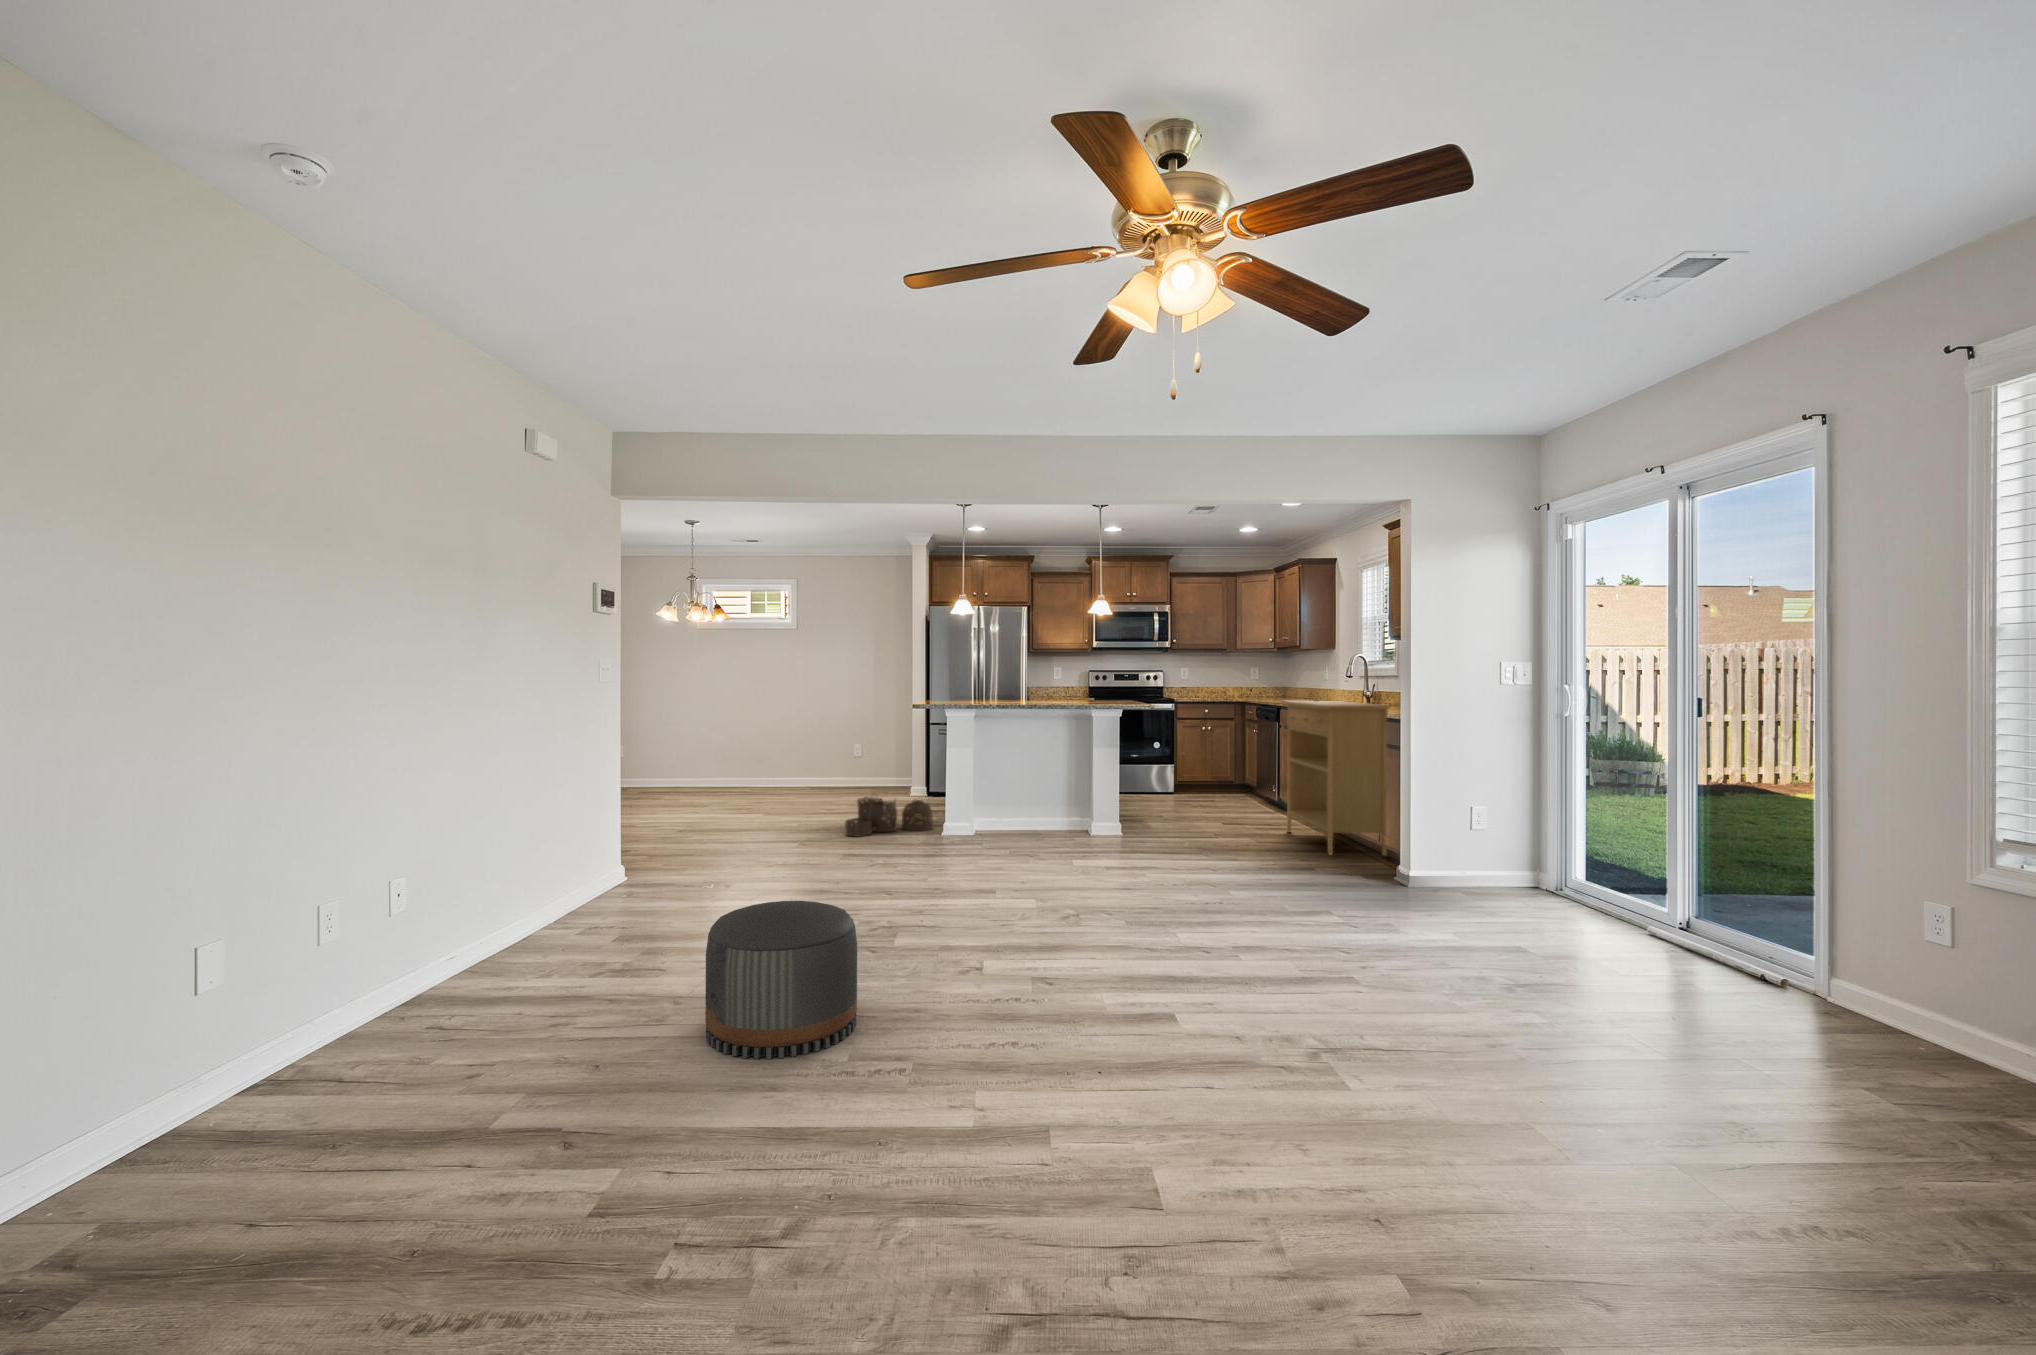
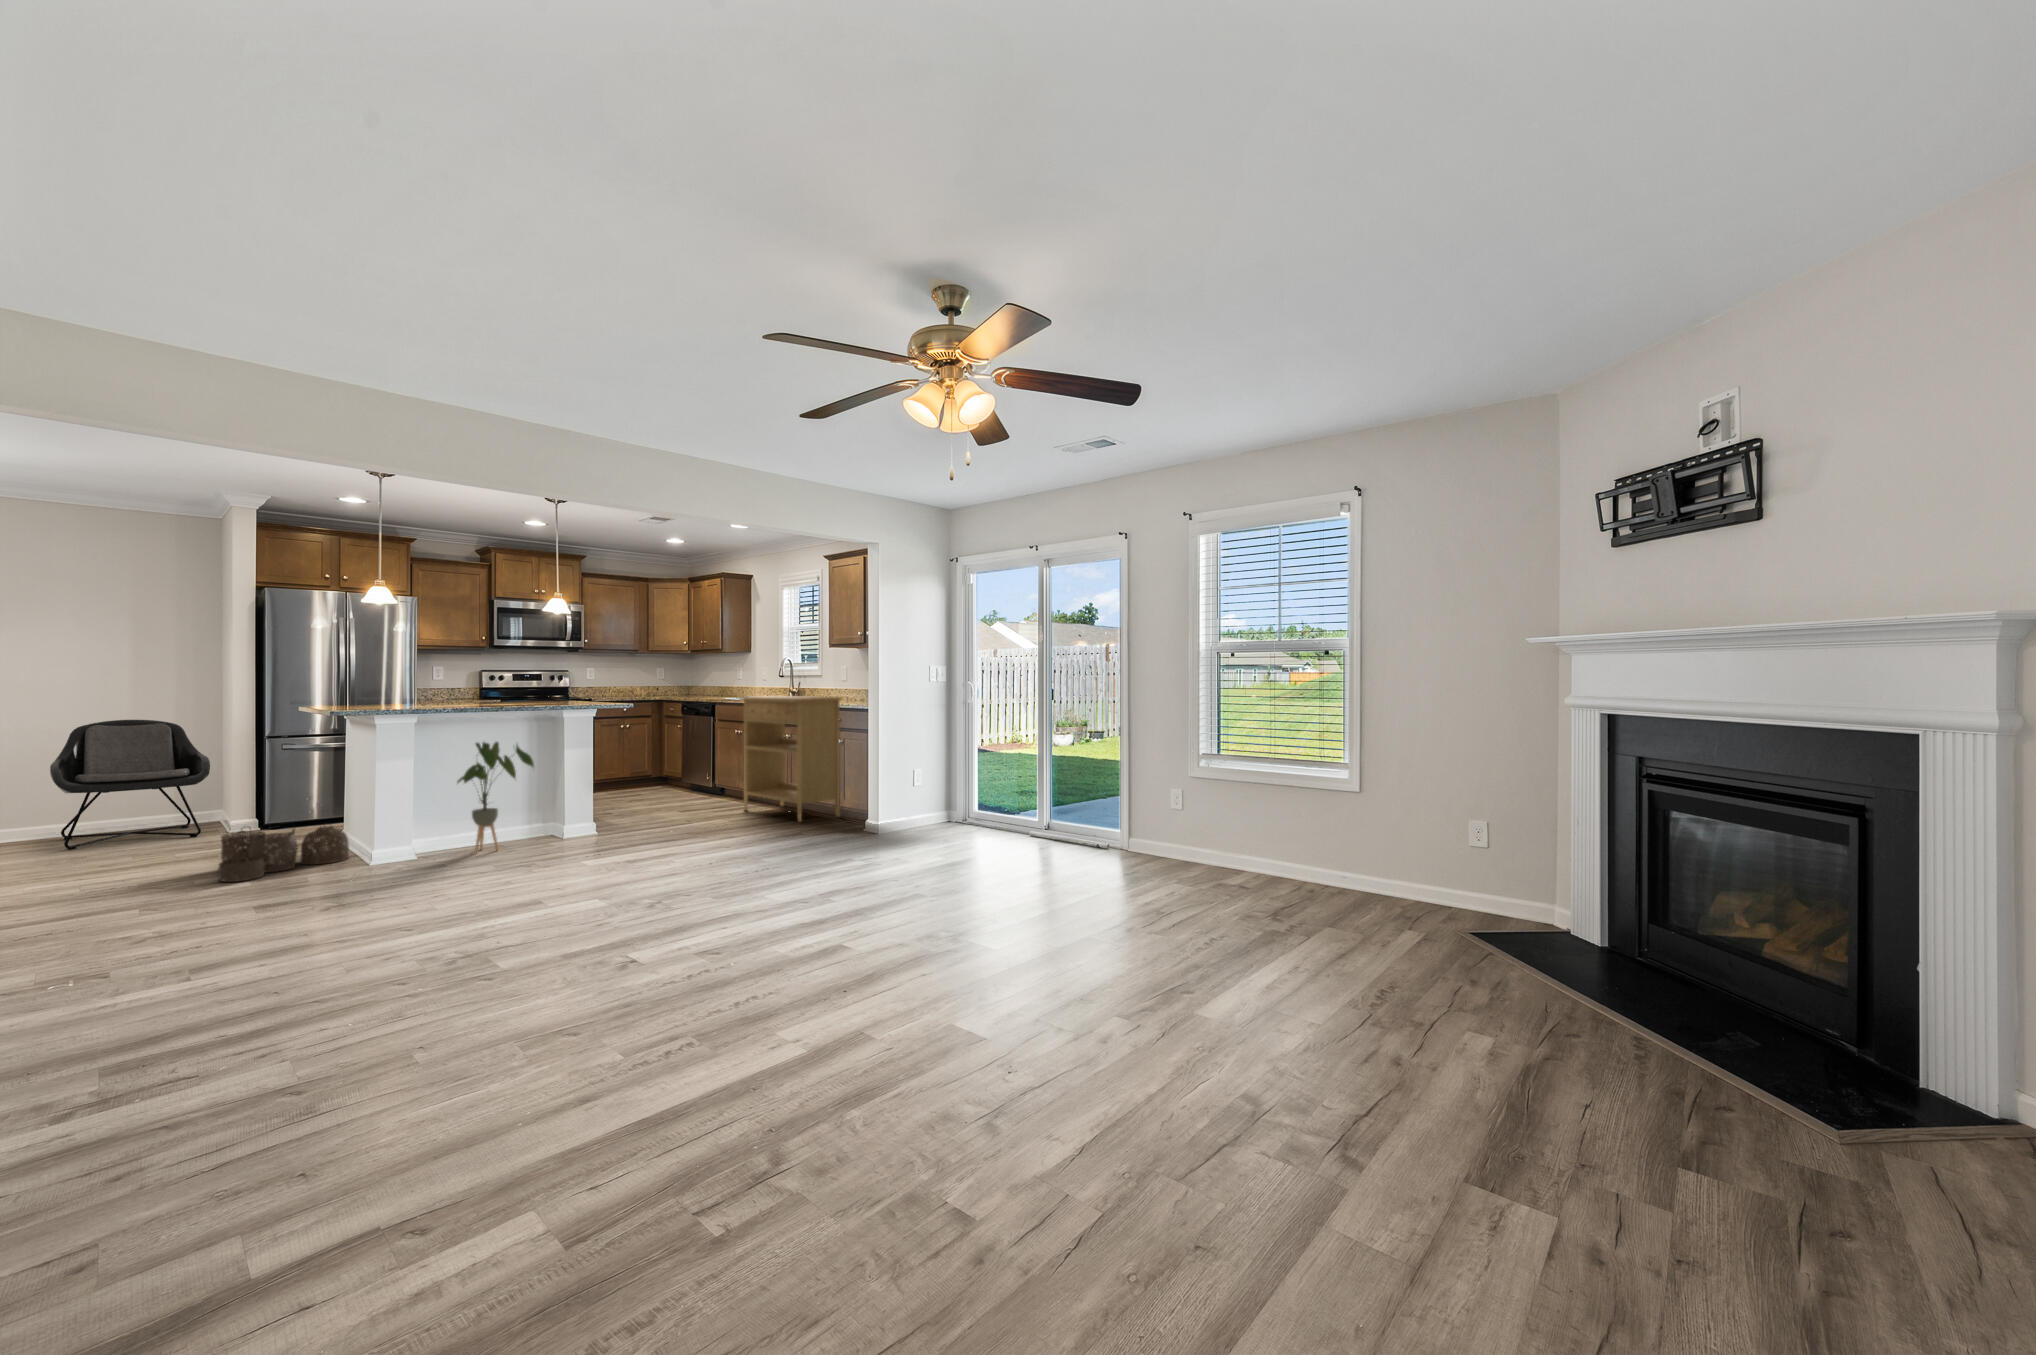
lounge chair: none [809,706,892,797] -> present [50,720,210,850]
house plant: none [997,737,1056,839] -> present [458,742,534,853]
pouf: present [705,901,857,1059] -> none [392,909,578,1083]

